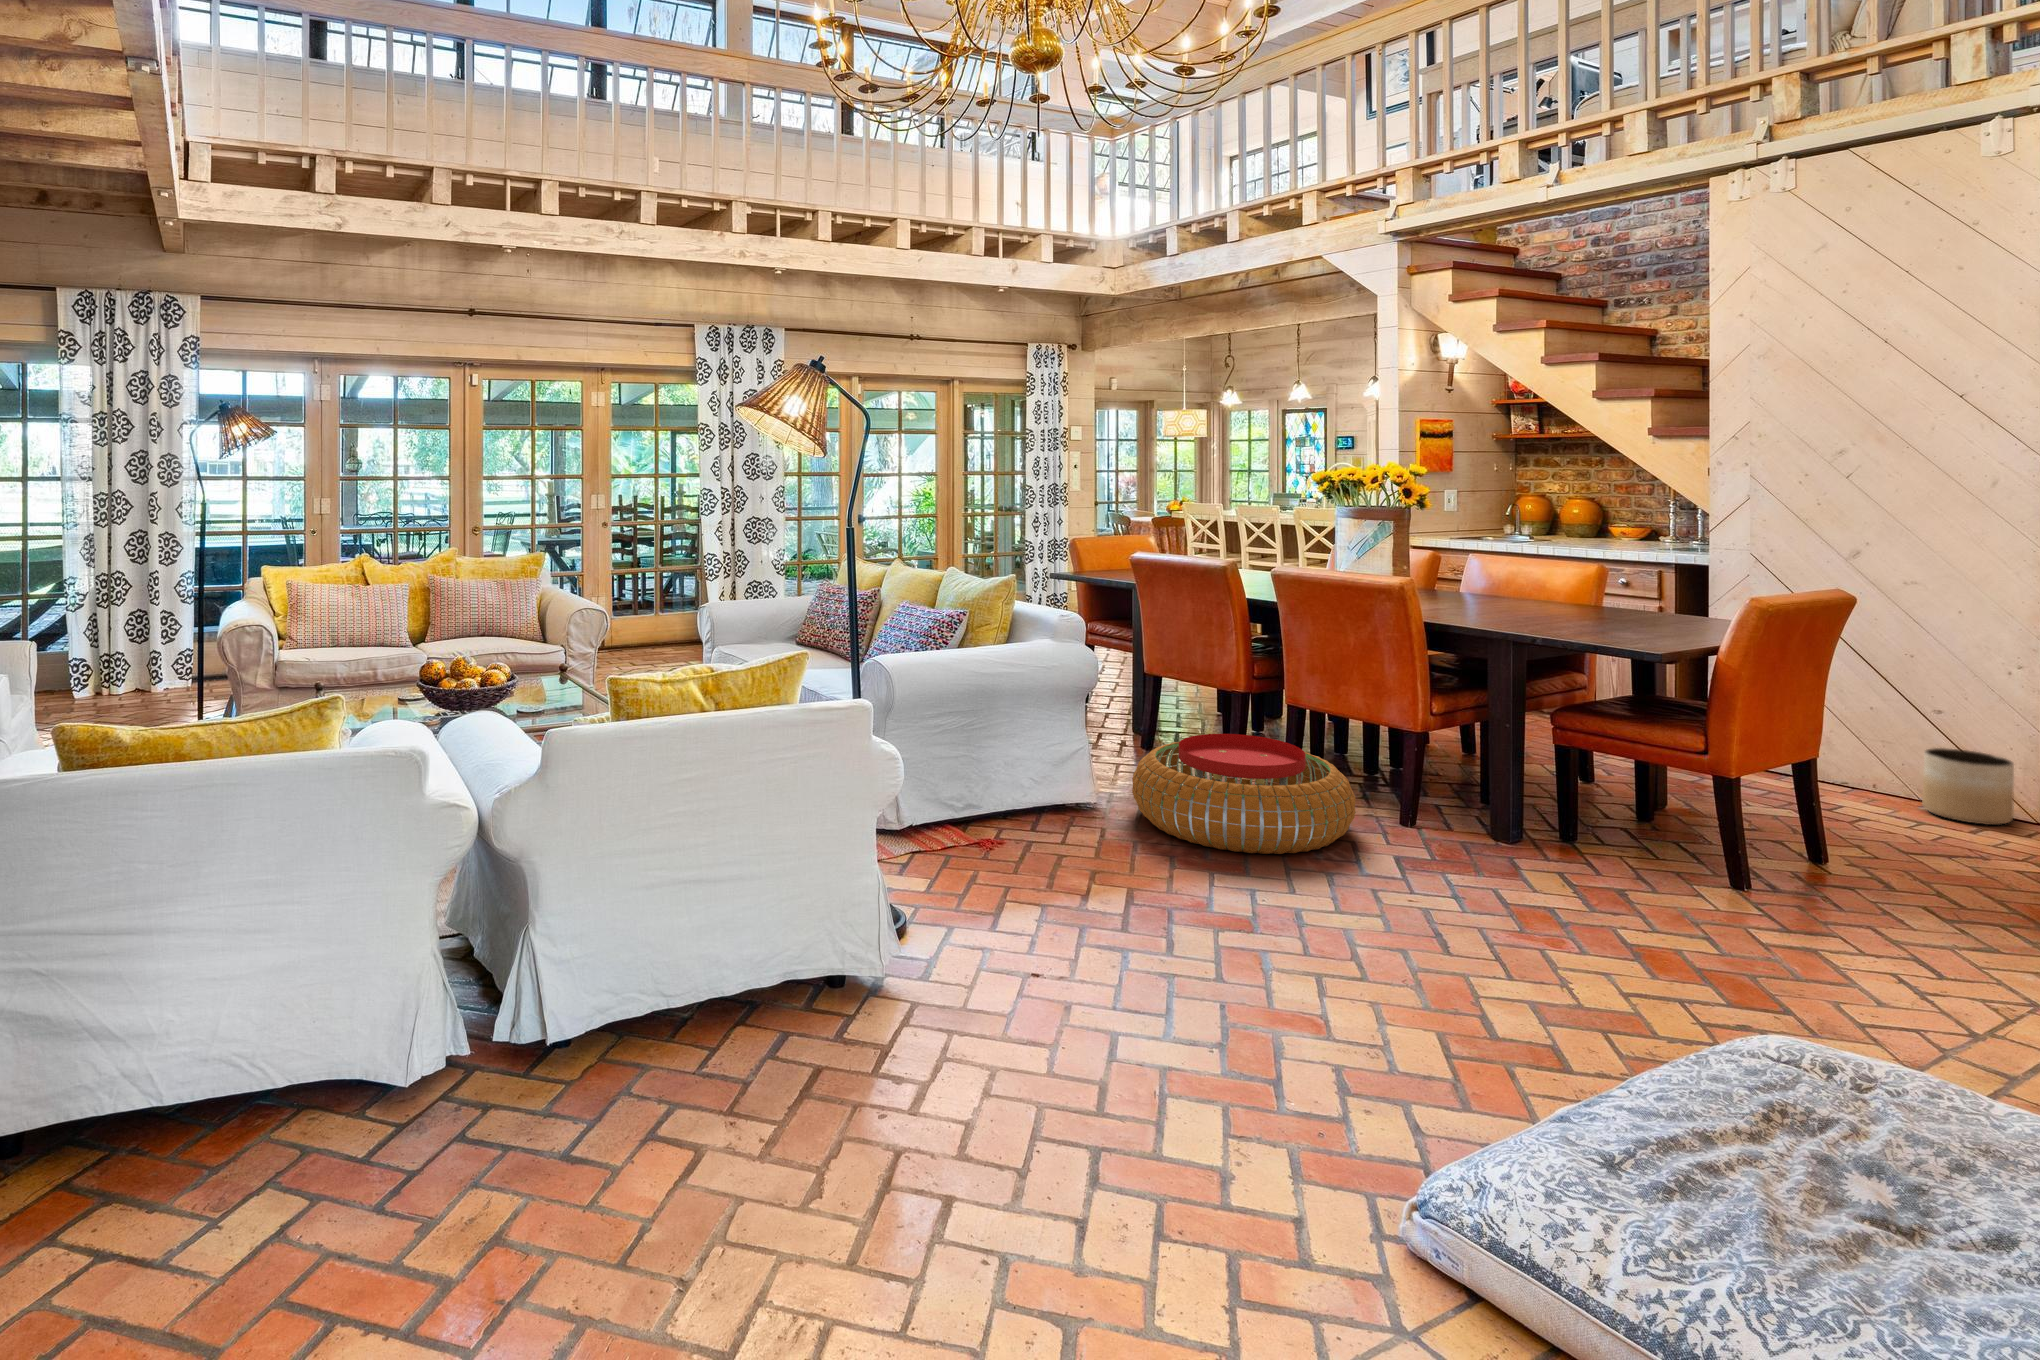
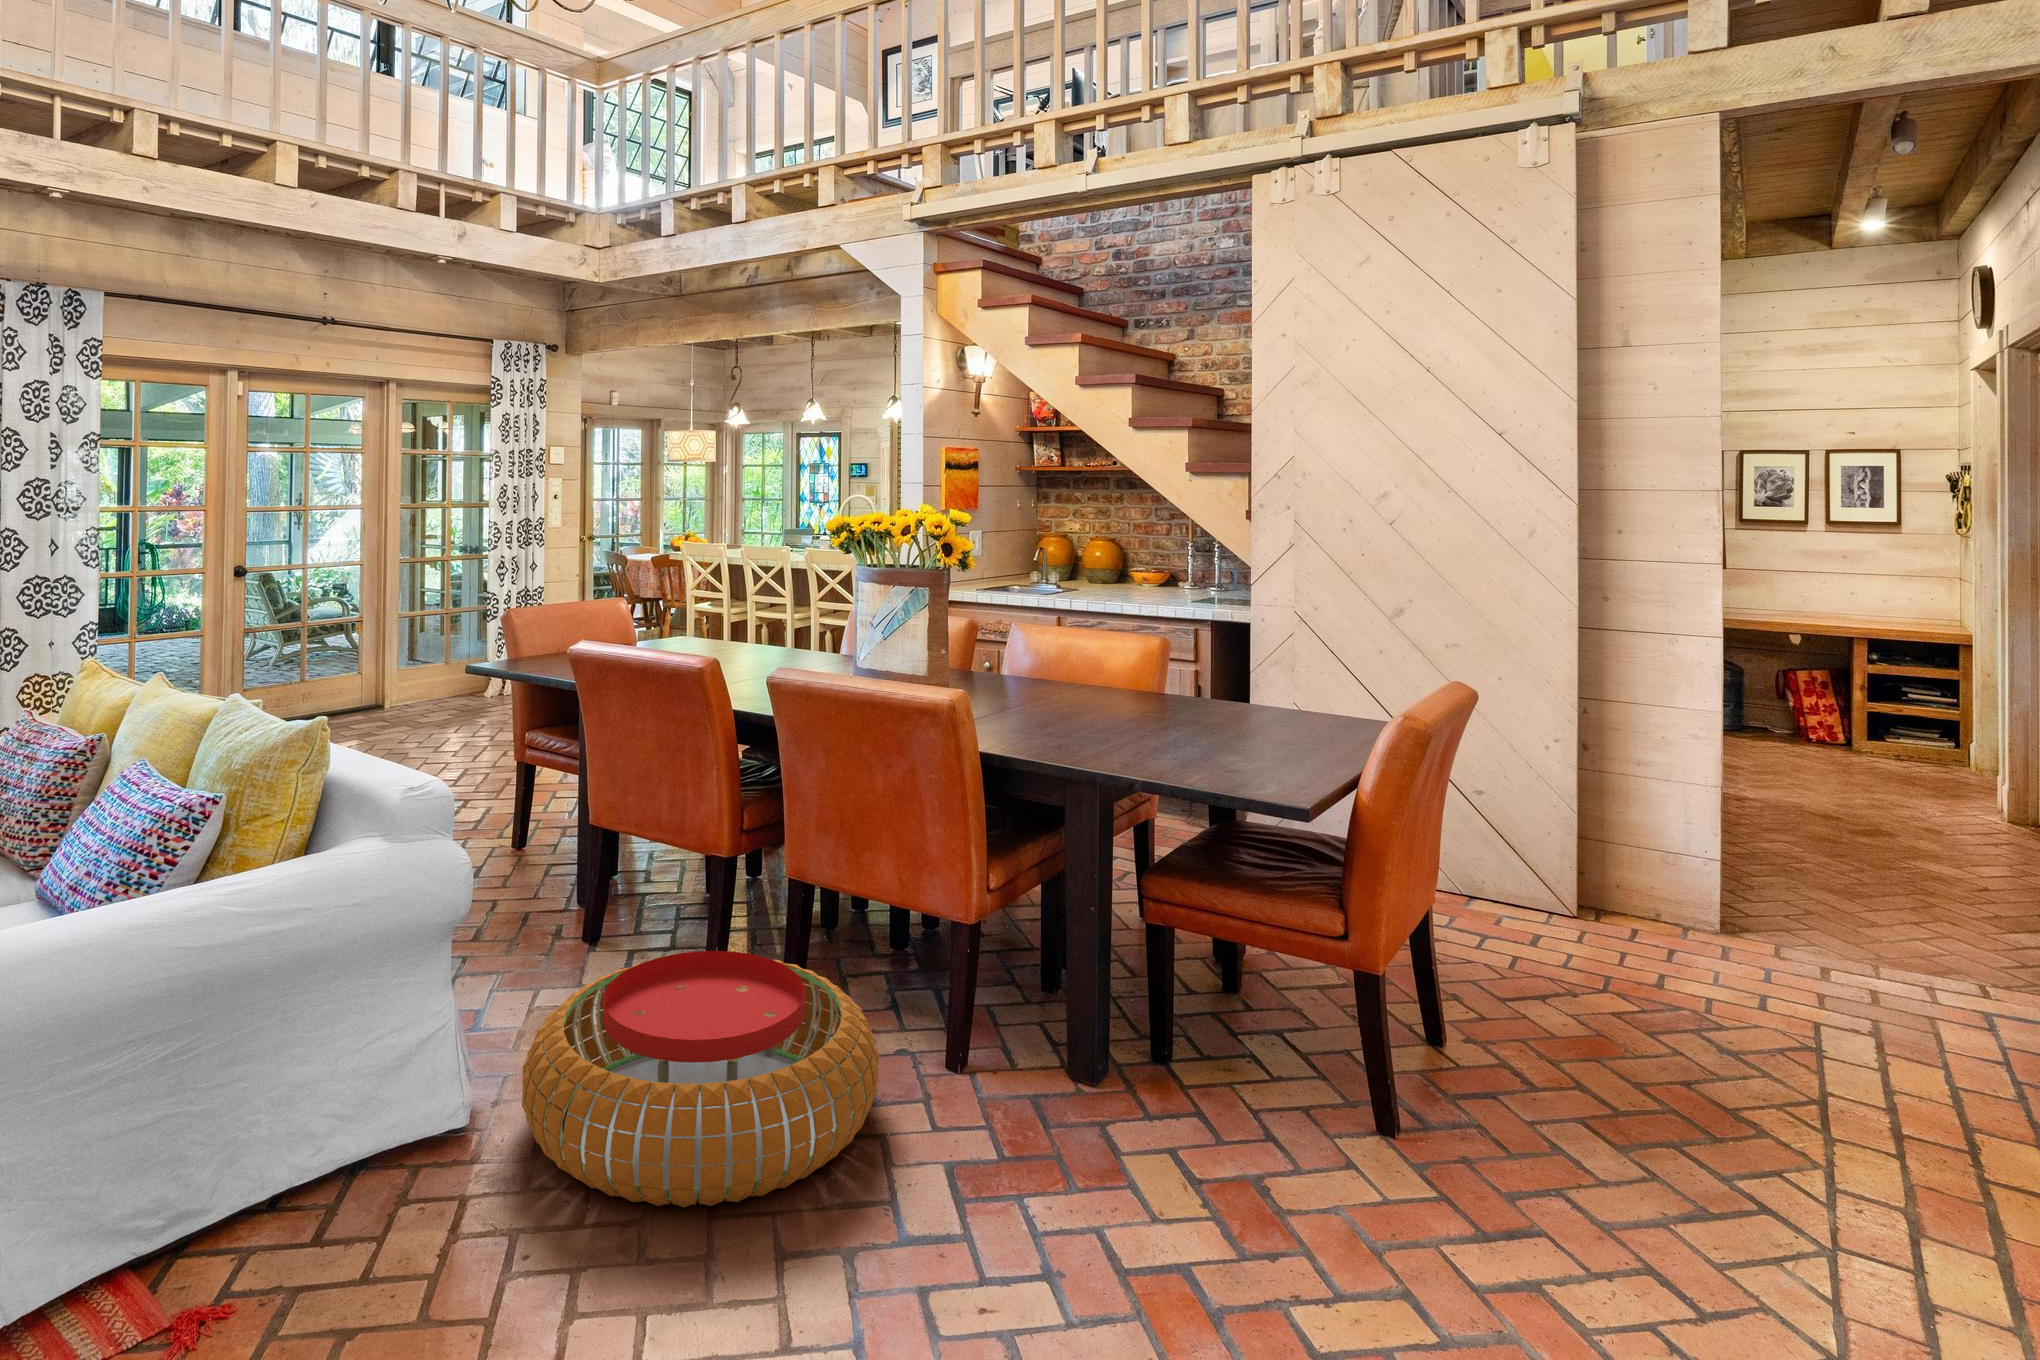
planter: present [1922,748,2014,825] -> none [1489,846,1578,941]

